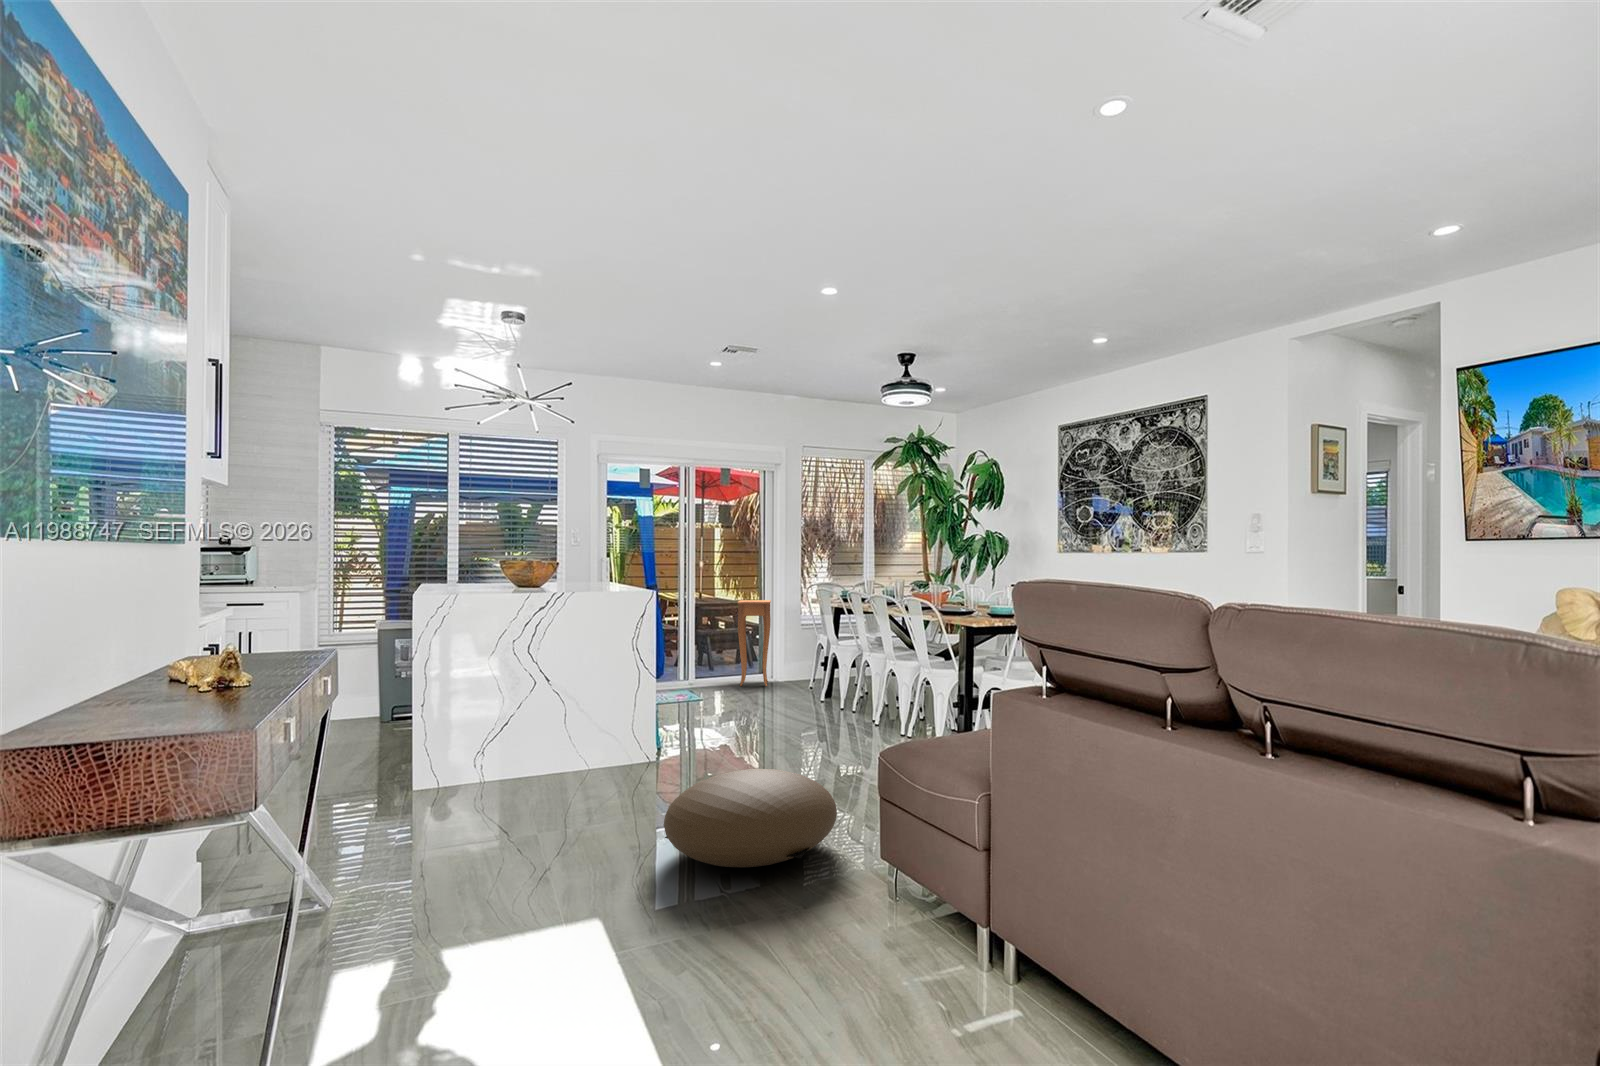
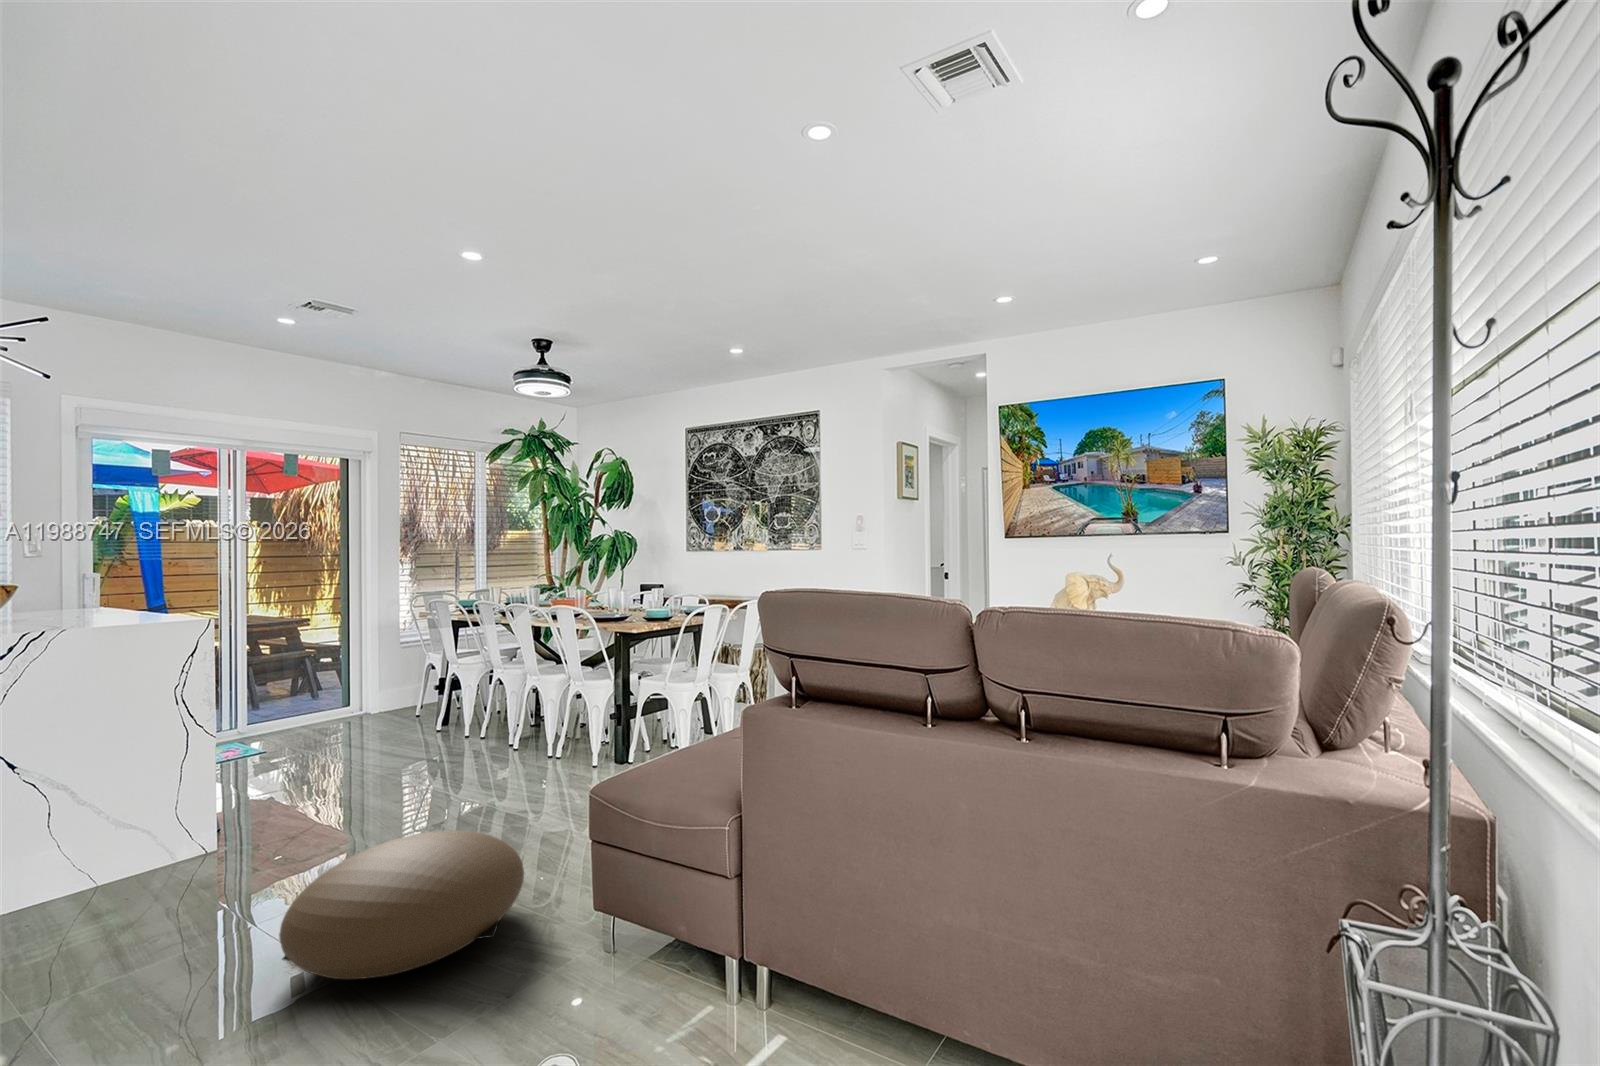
side table: present [737,600,771,686] -> none [313,616,360,725]

